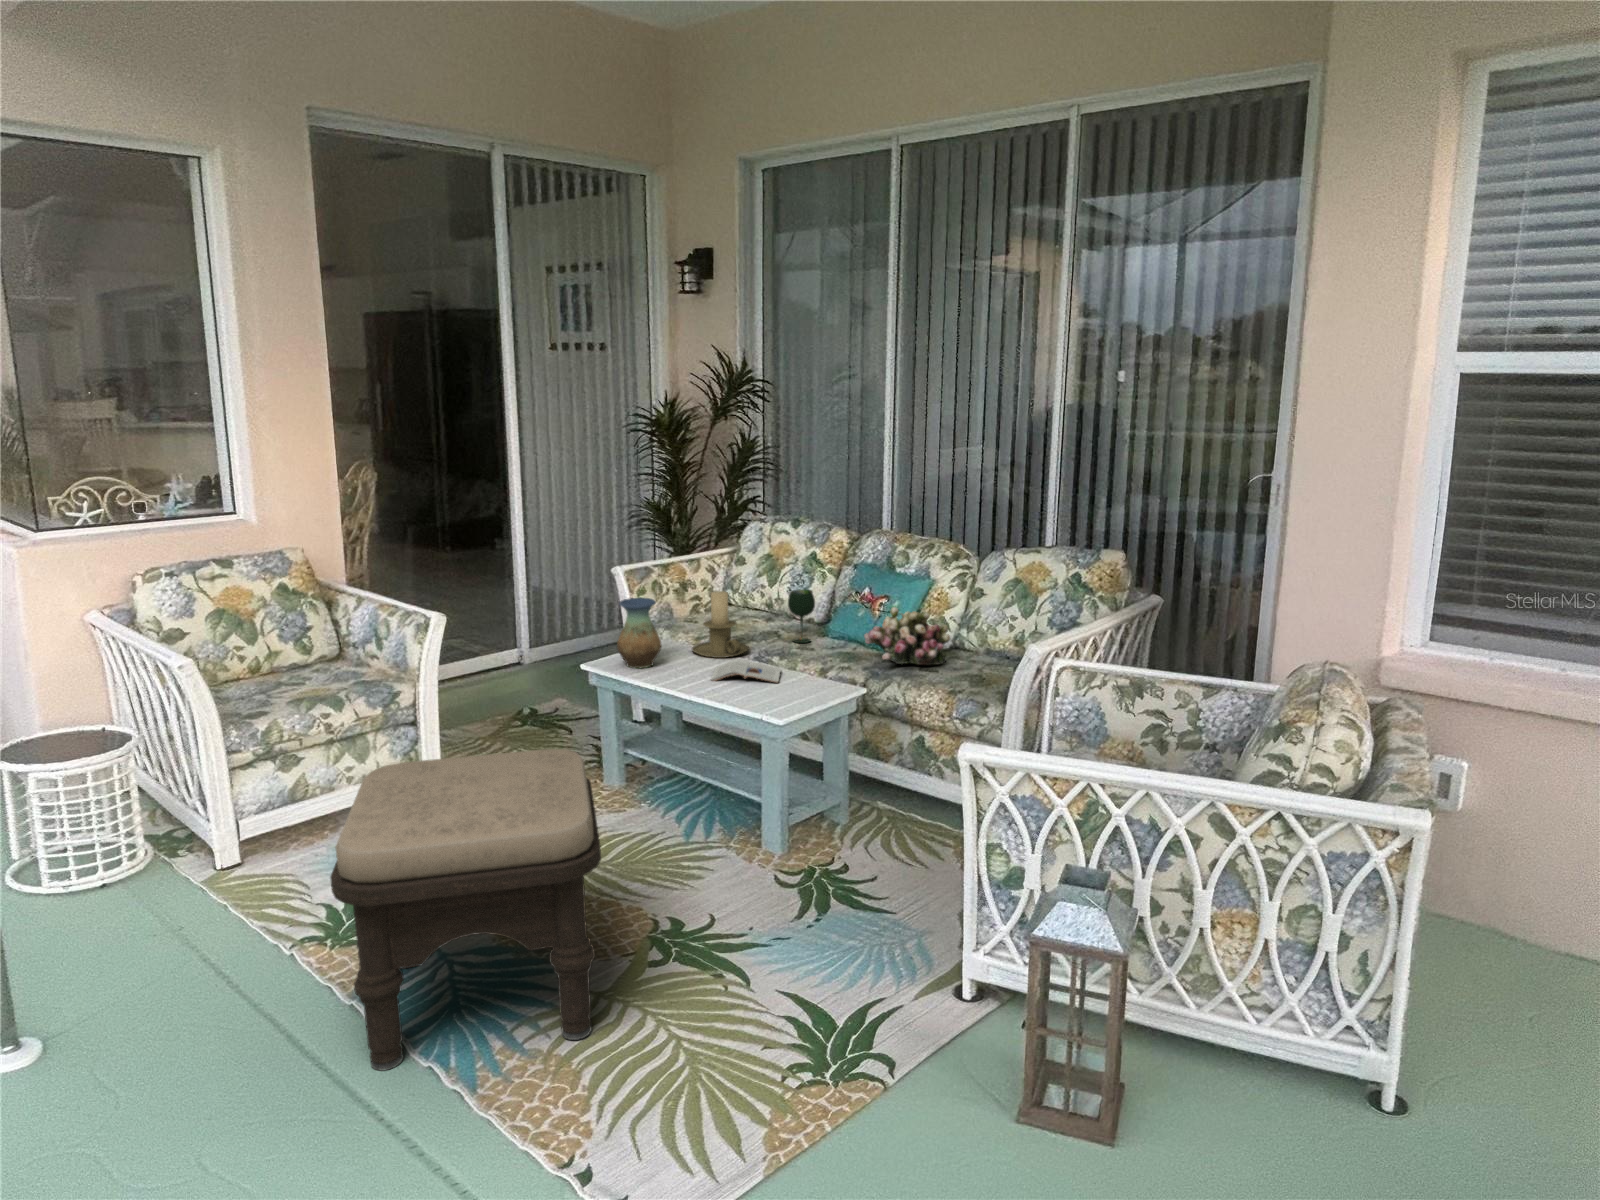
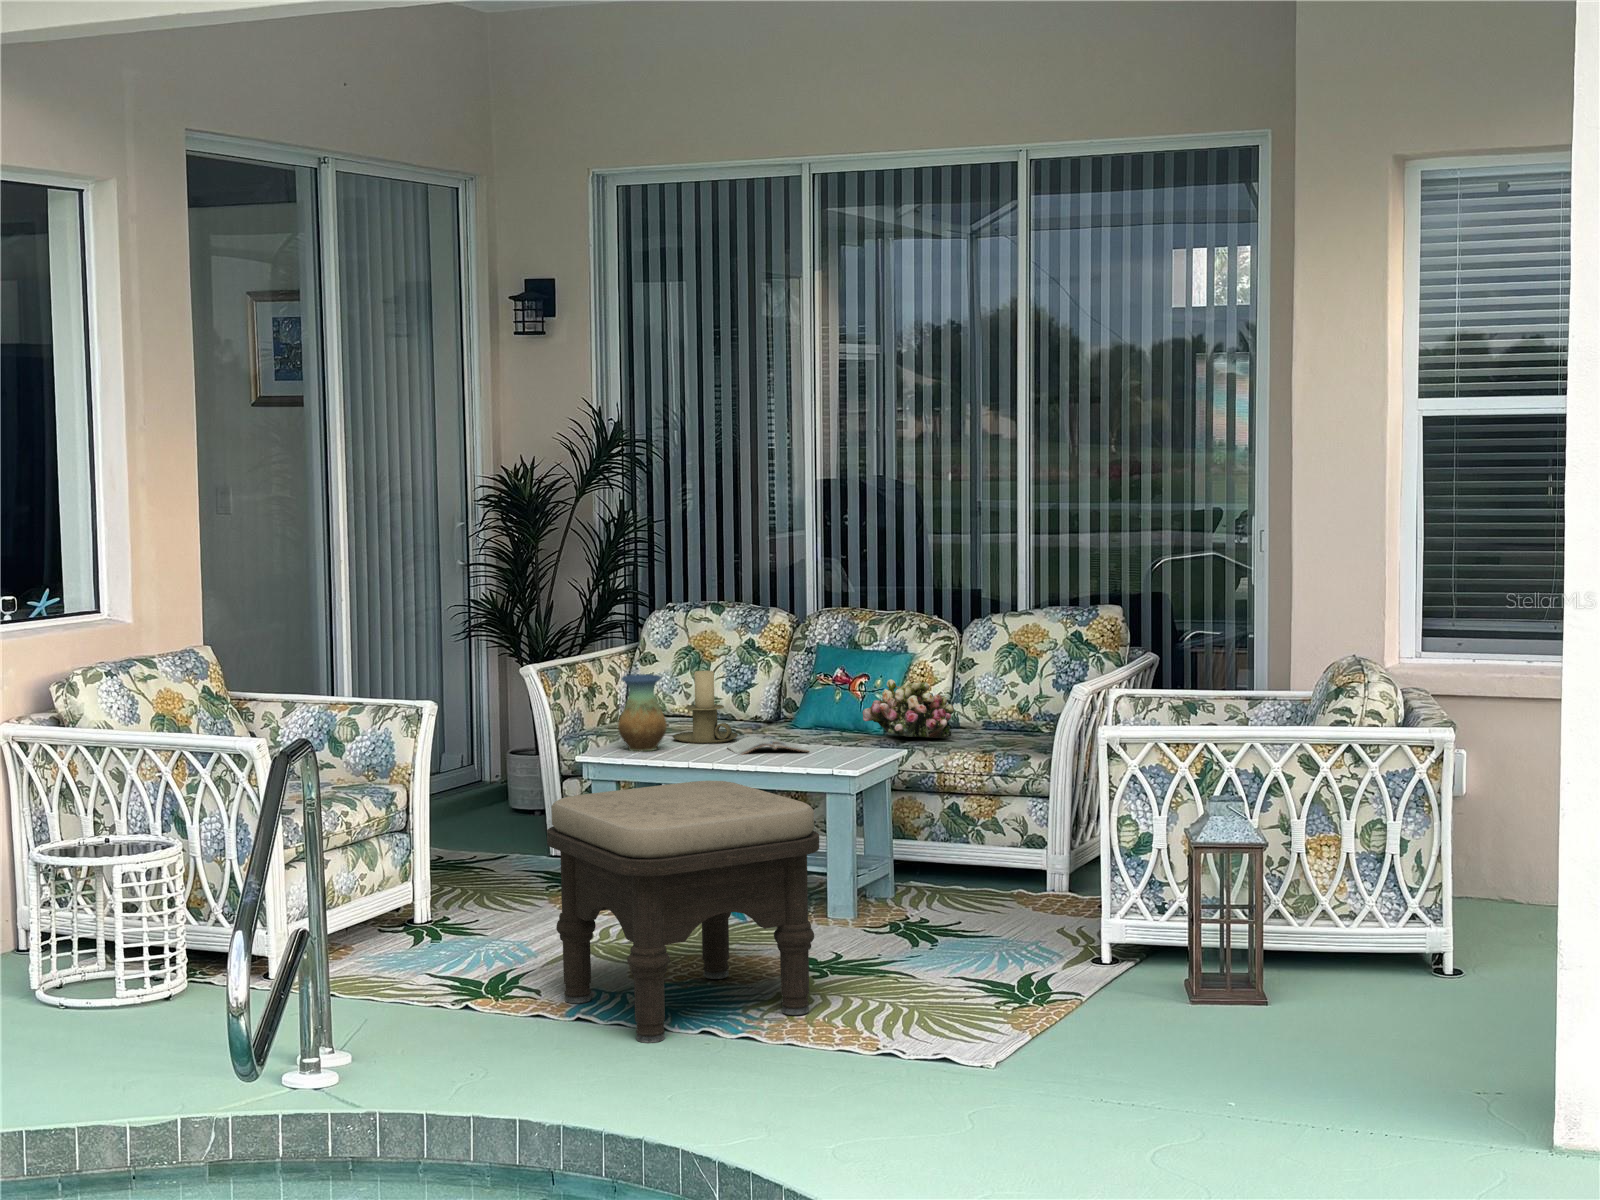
wine glass: present [788,590,815,643] -> none [758,672,789,733]

